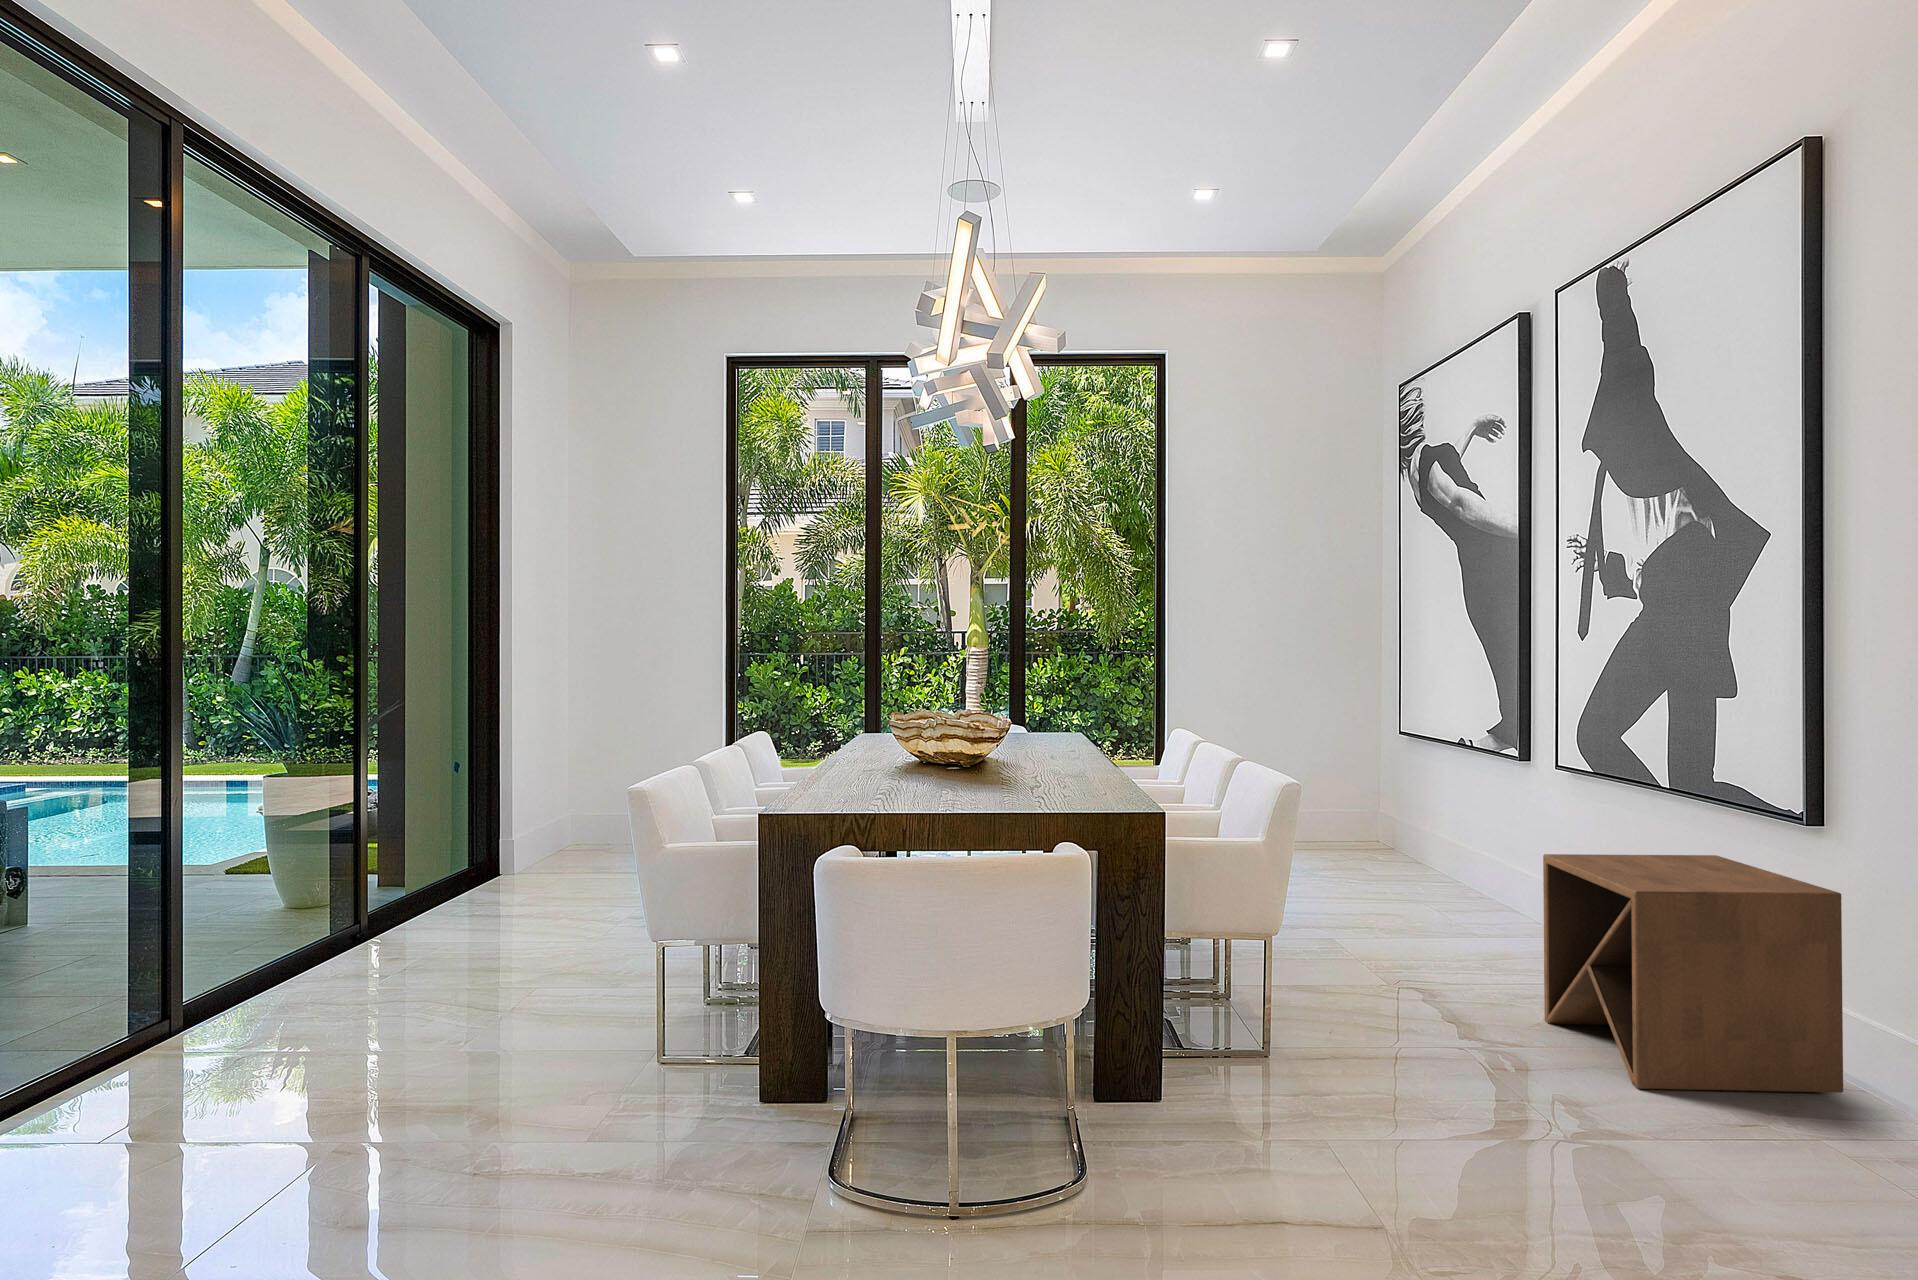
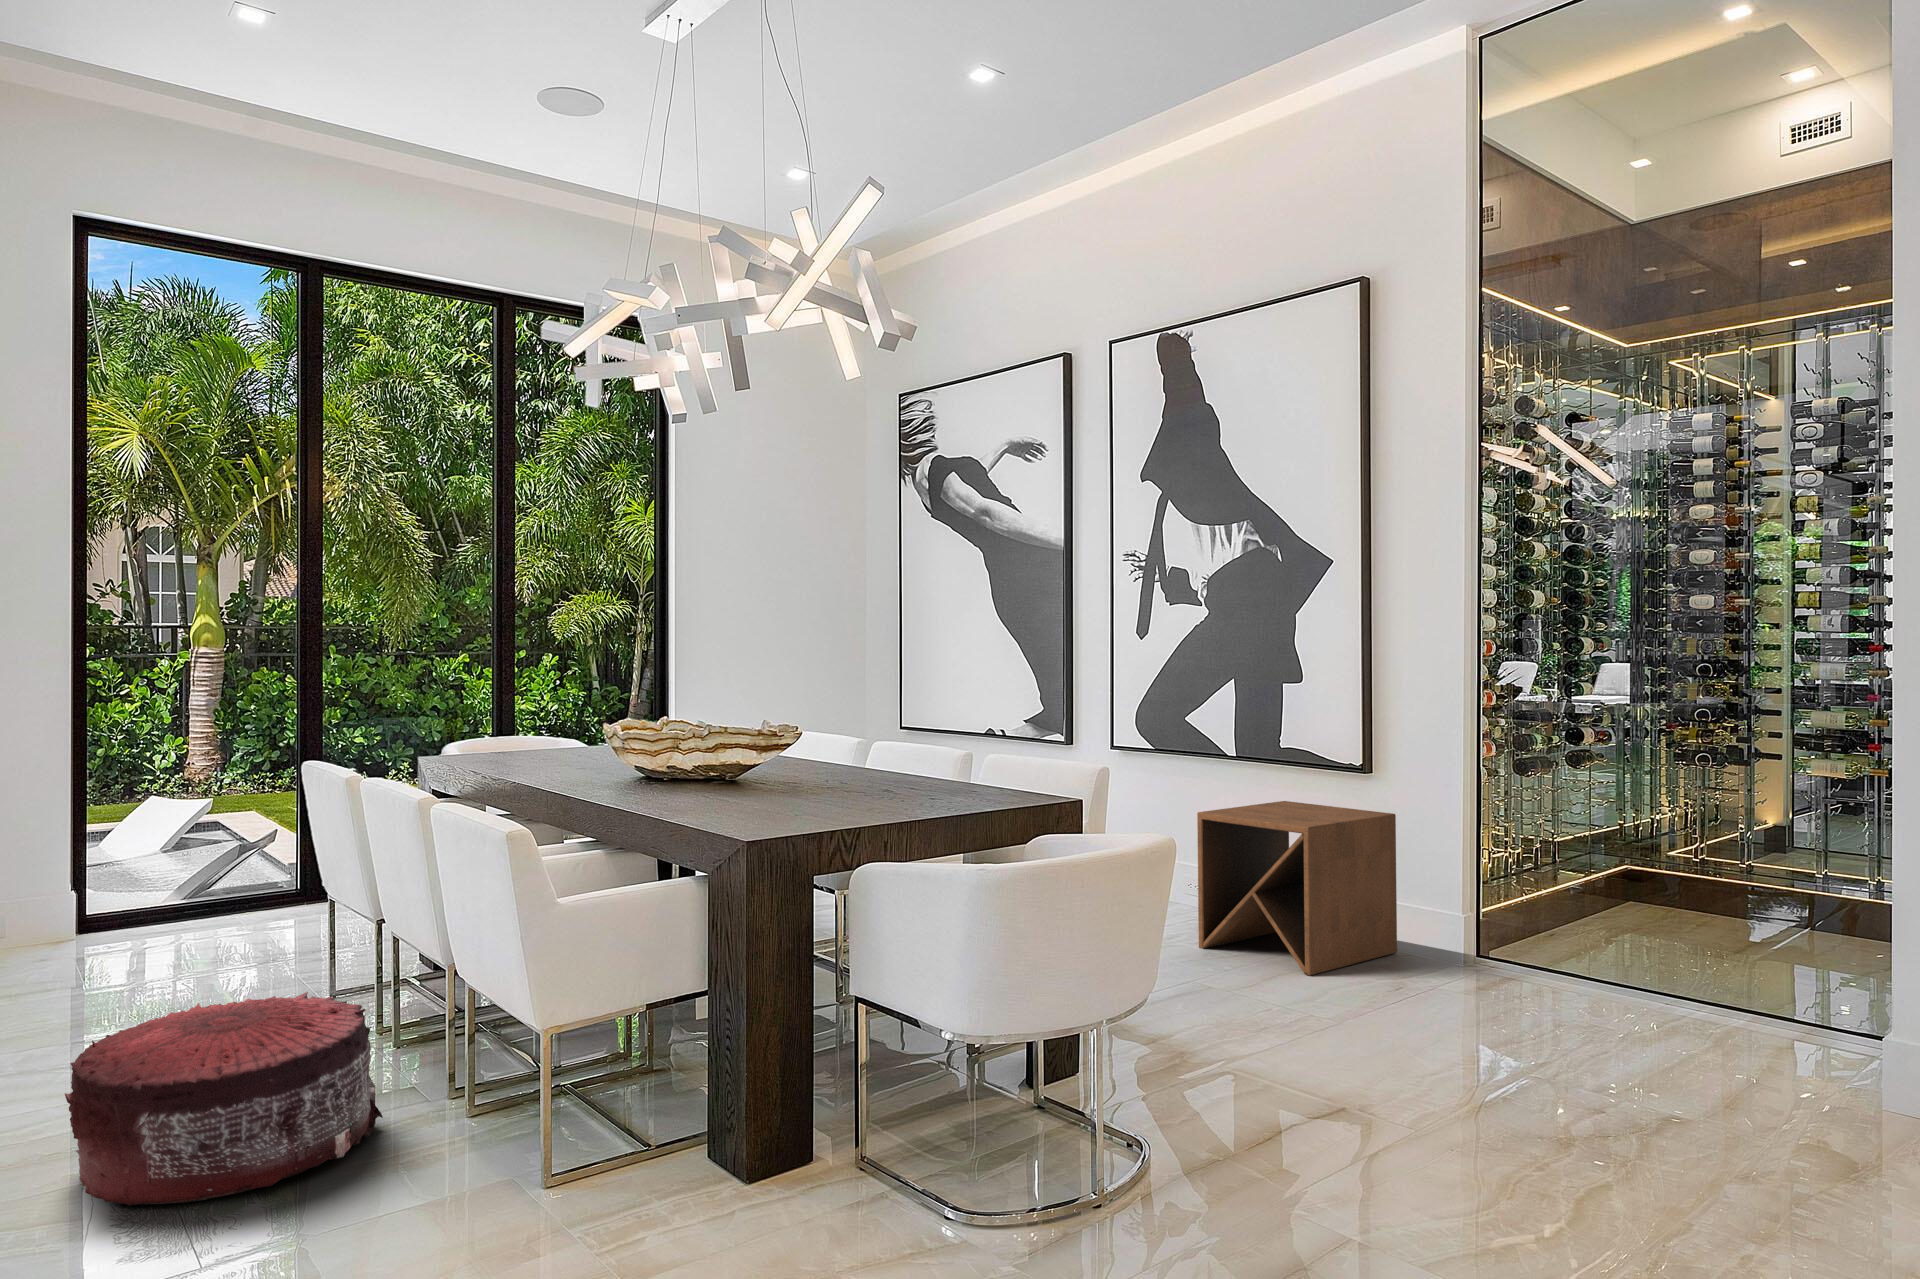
pouf: none [434,890,627,1023] -> present [65,992,383,1206]

